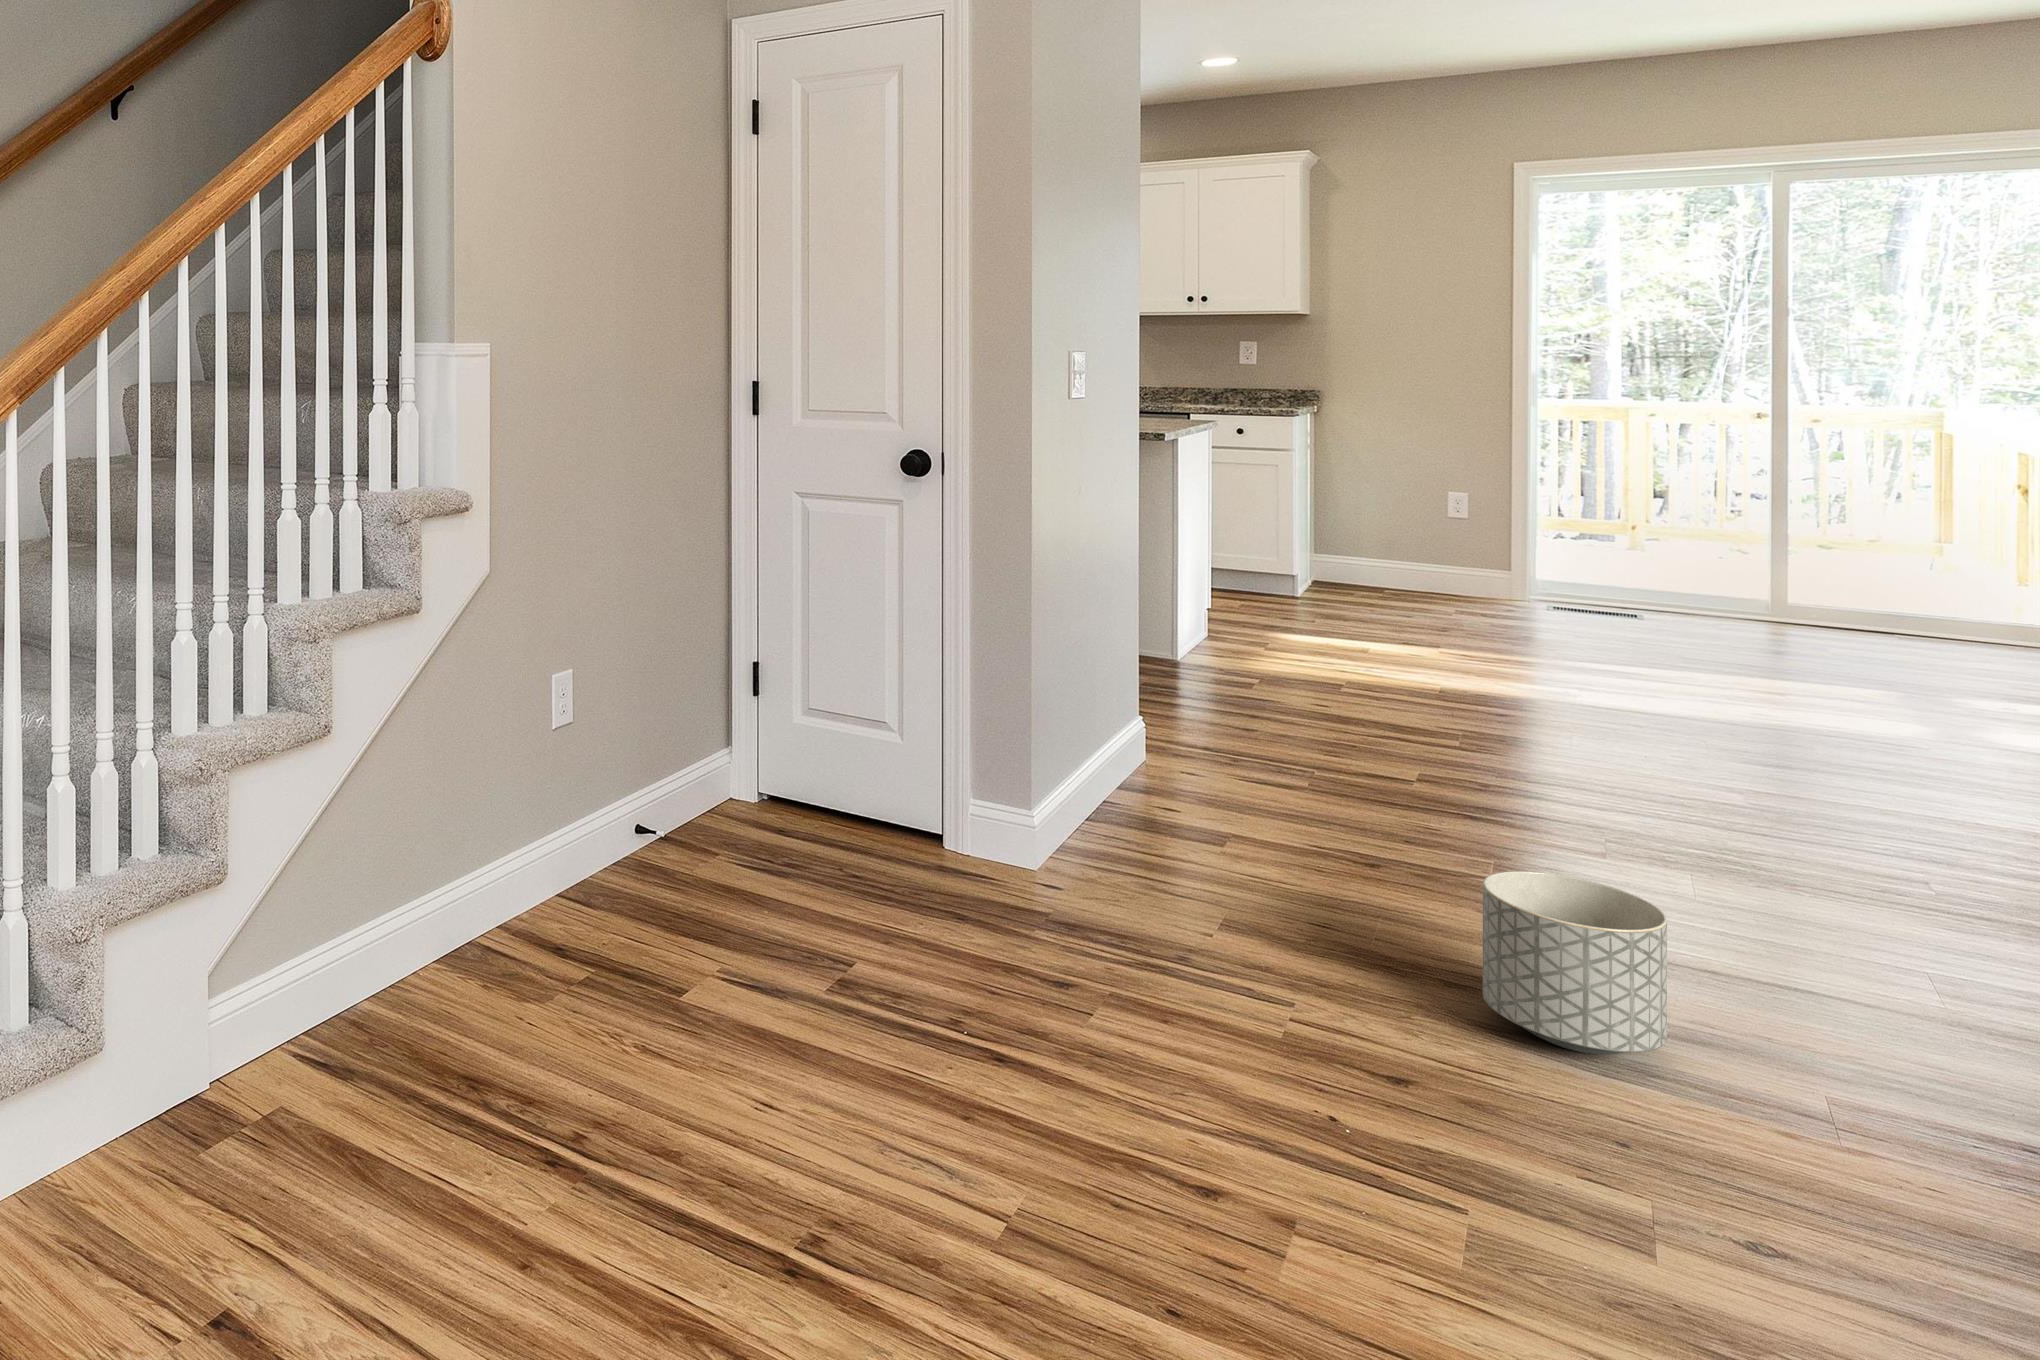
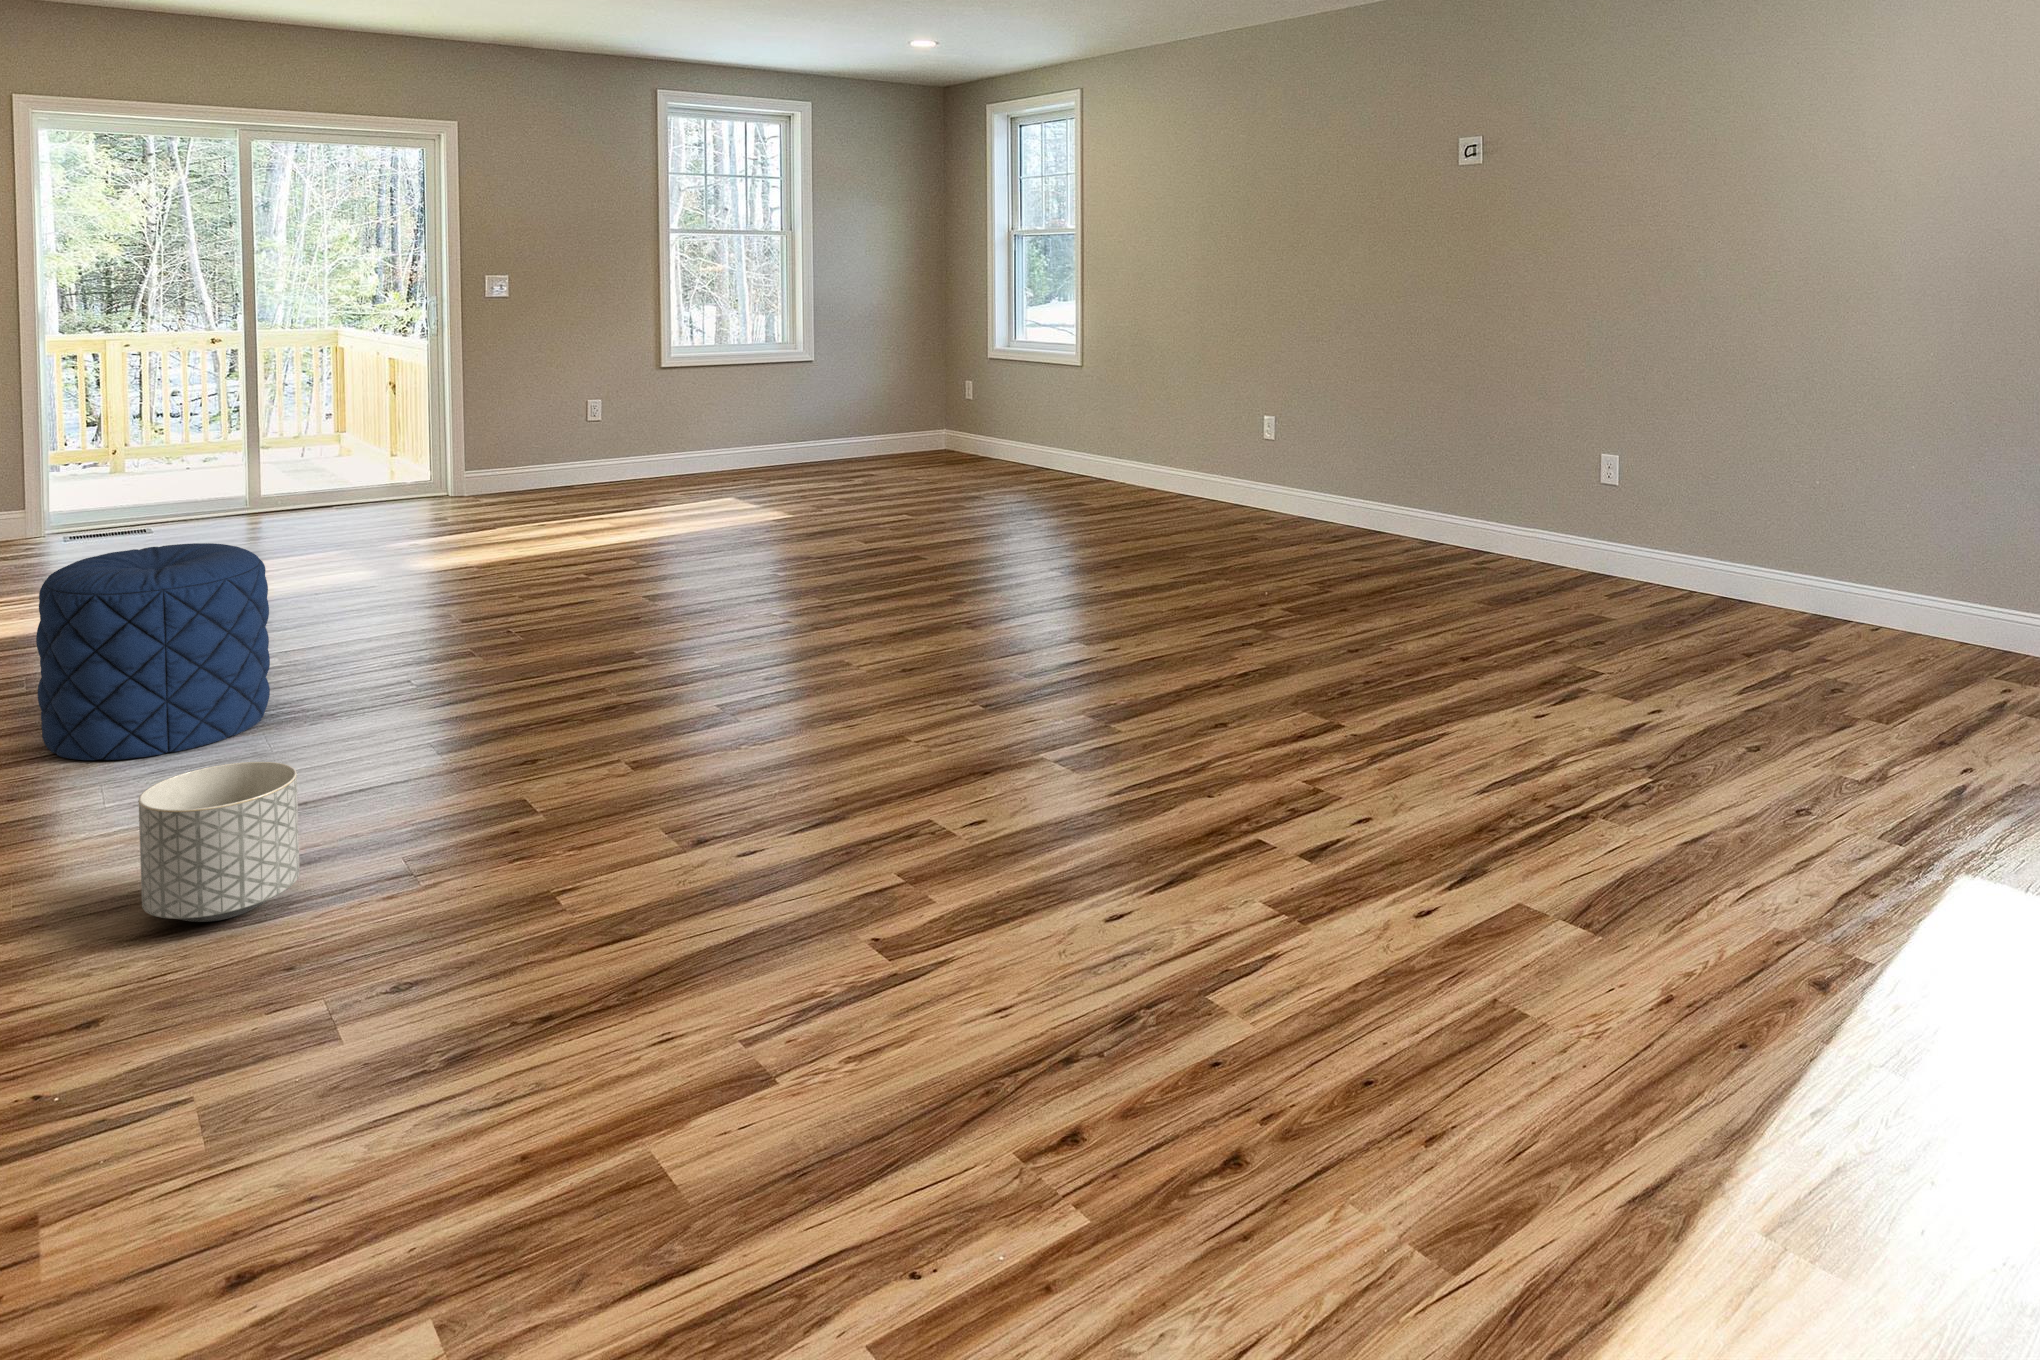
pouf: none [1451,626,1707,859] -> present [36,543,270,760]

